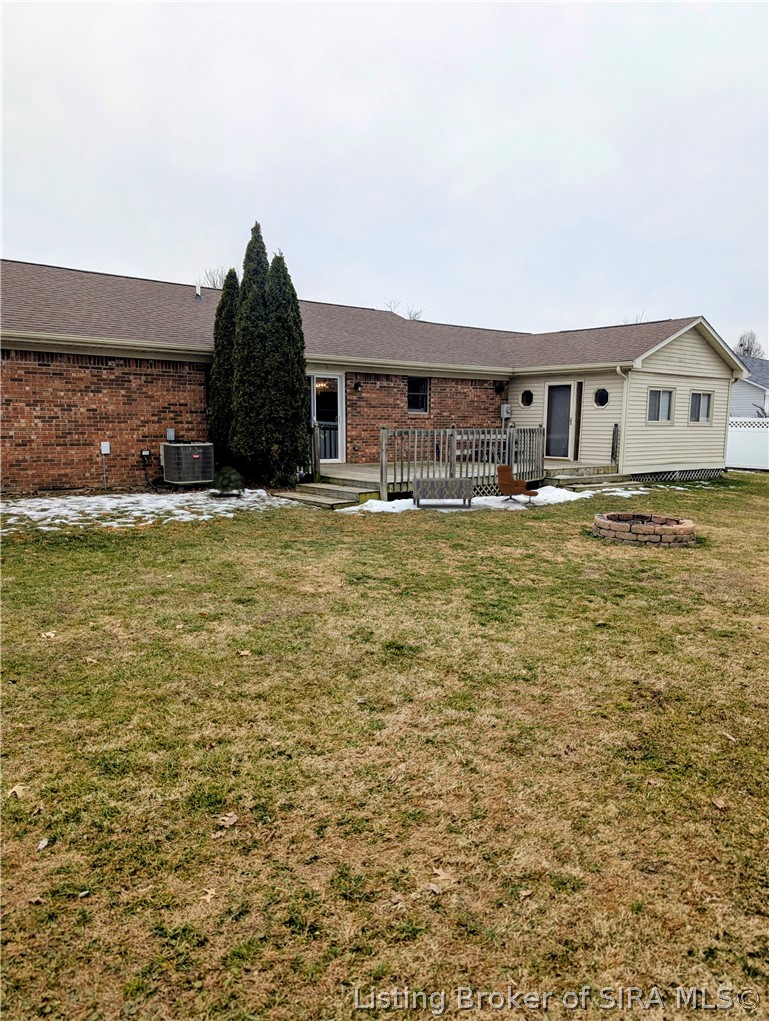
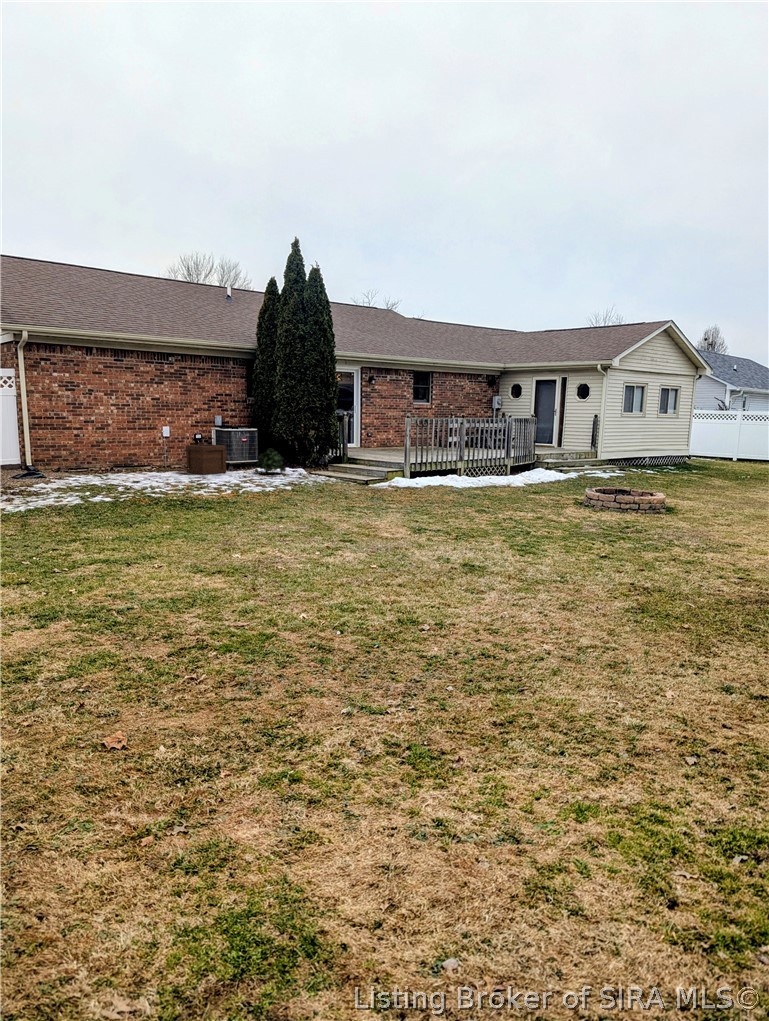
wooden crate: none [129,462,176,498] -> present [186,444,226,475]
lounge chair: present [497,465,538,506] -> none [500,449,535,484]
bench: present [412,478,473,508] -> none [430,459,482,484]

